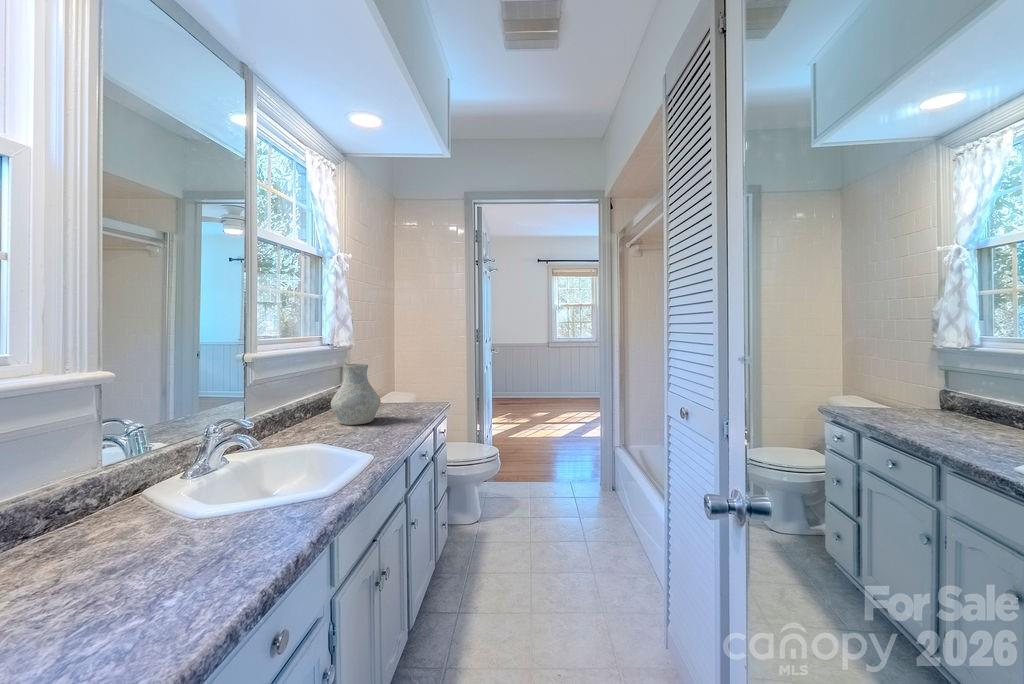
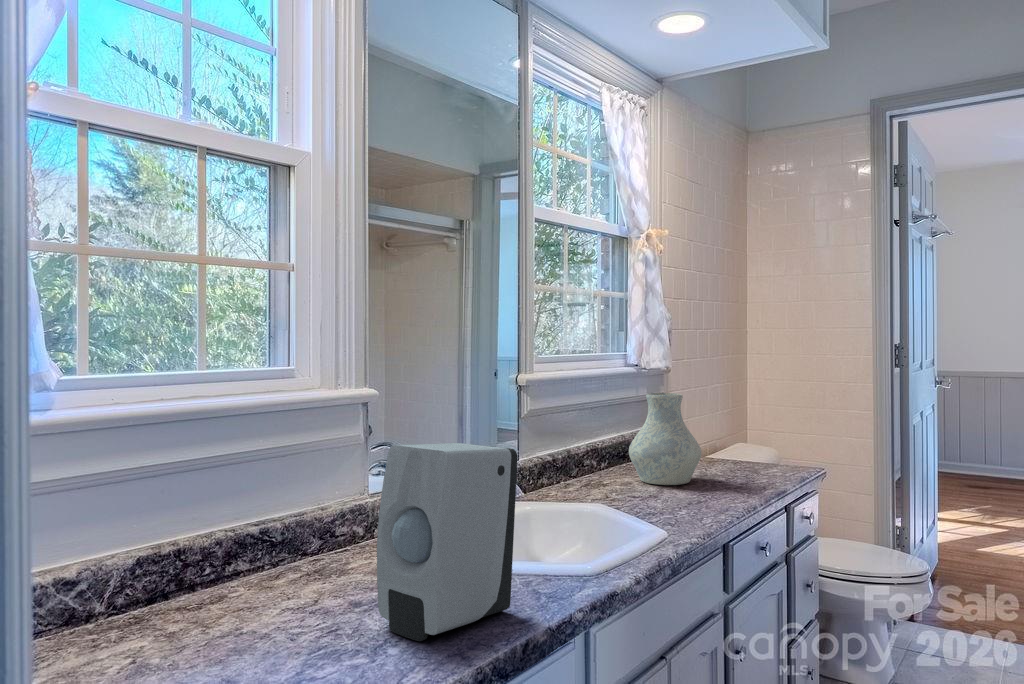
soap dispenser: none [142,412,279,586] -> present [377,443,517,641]

